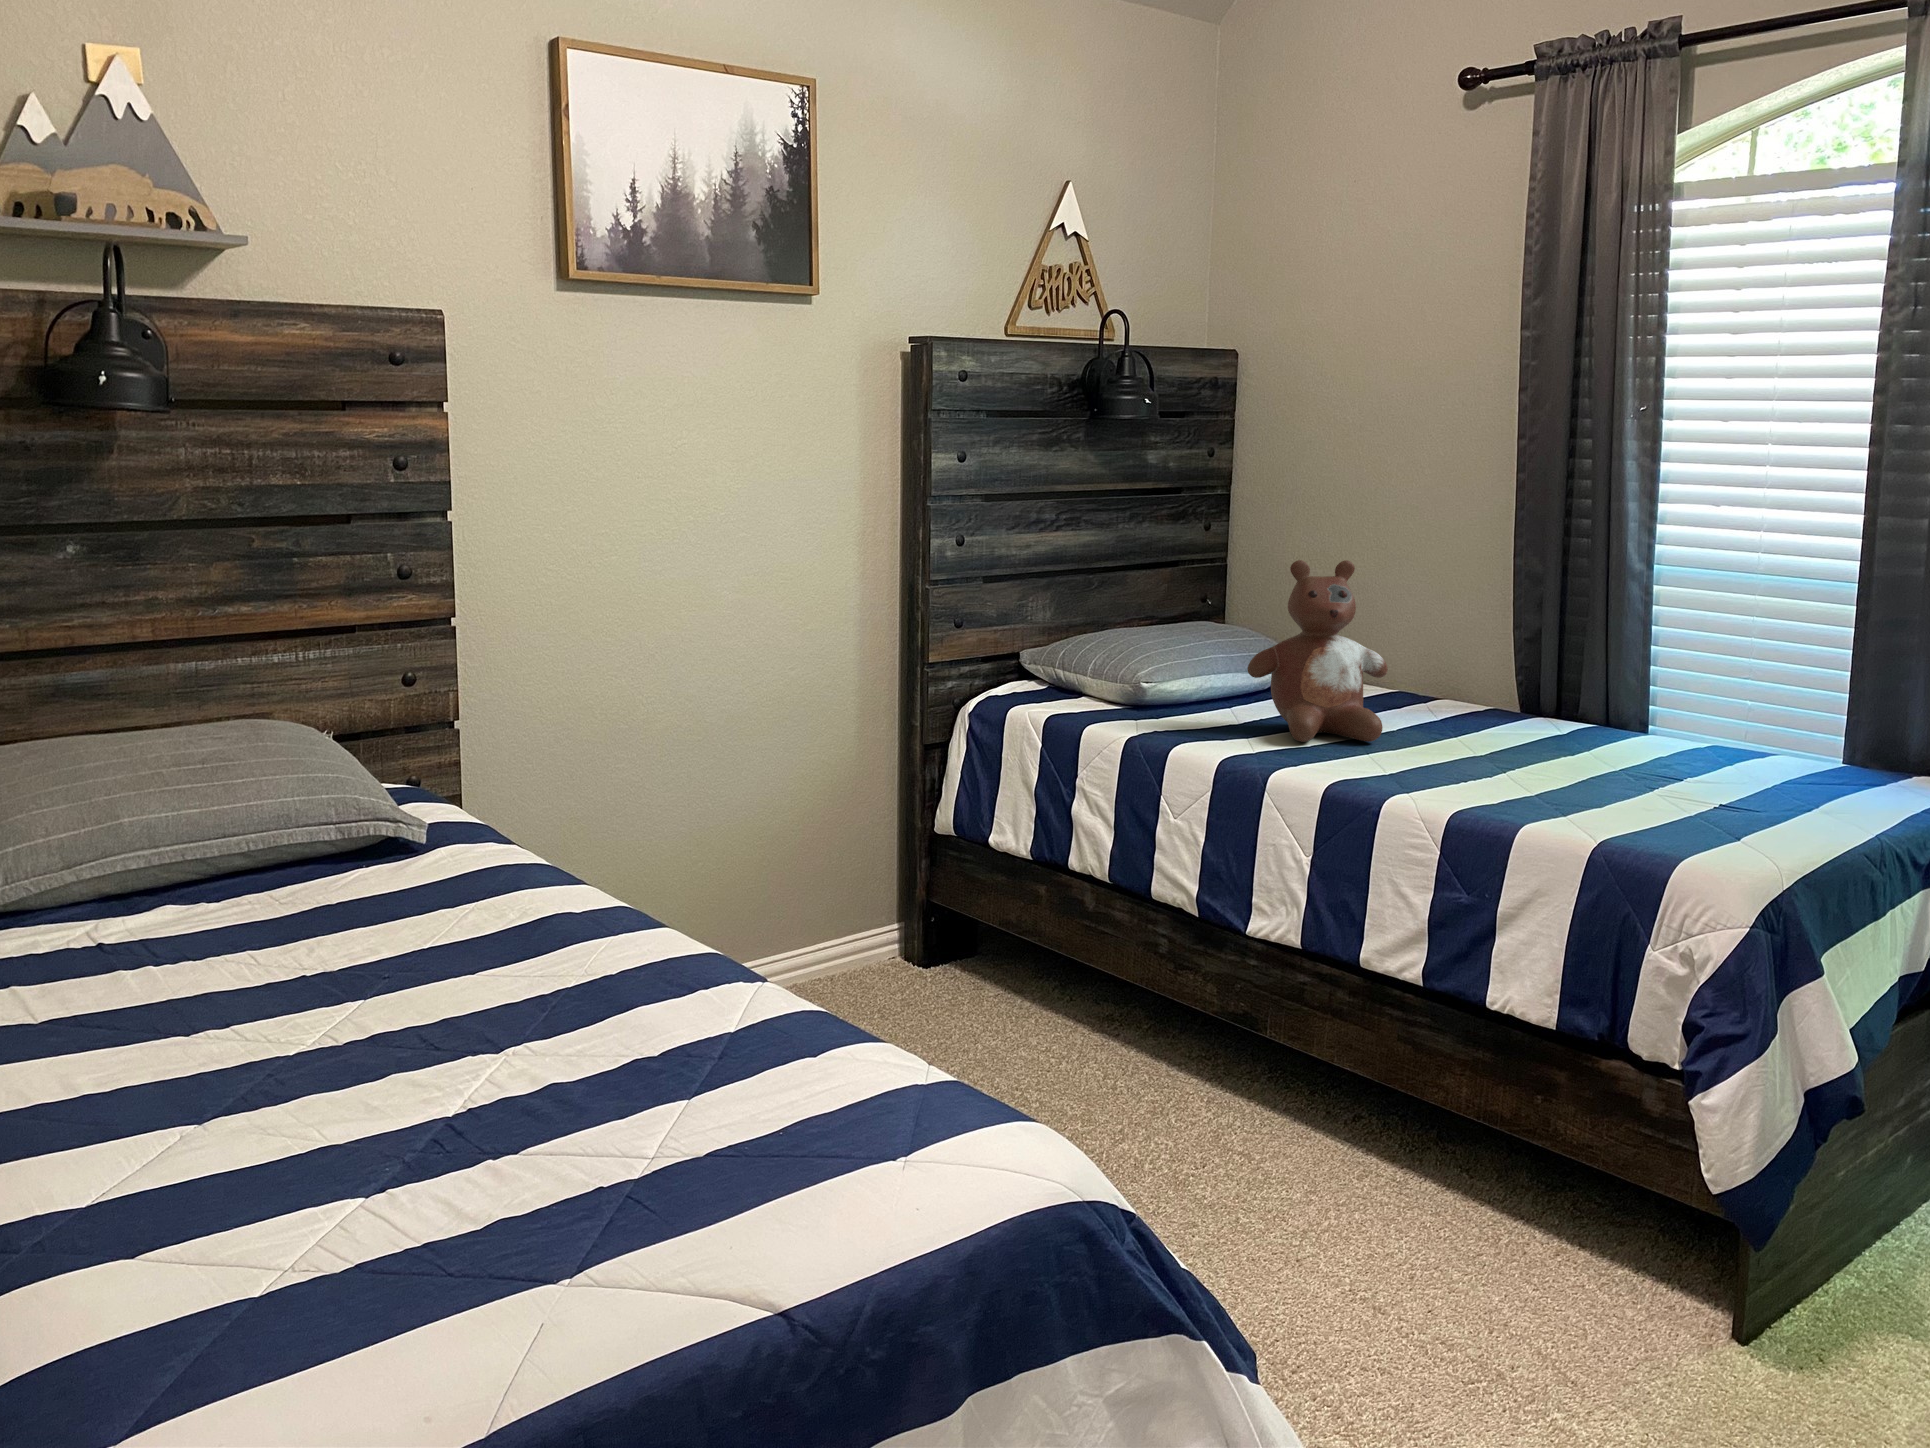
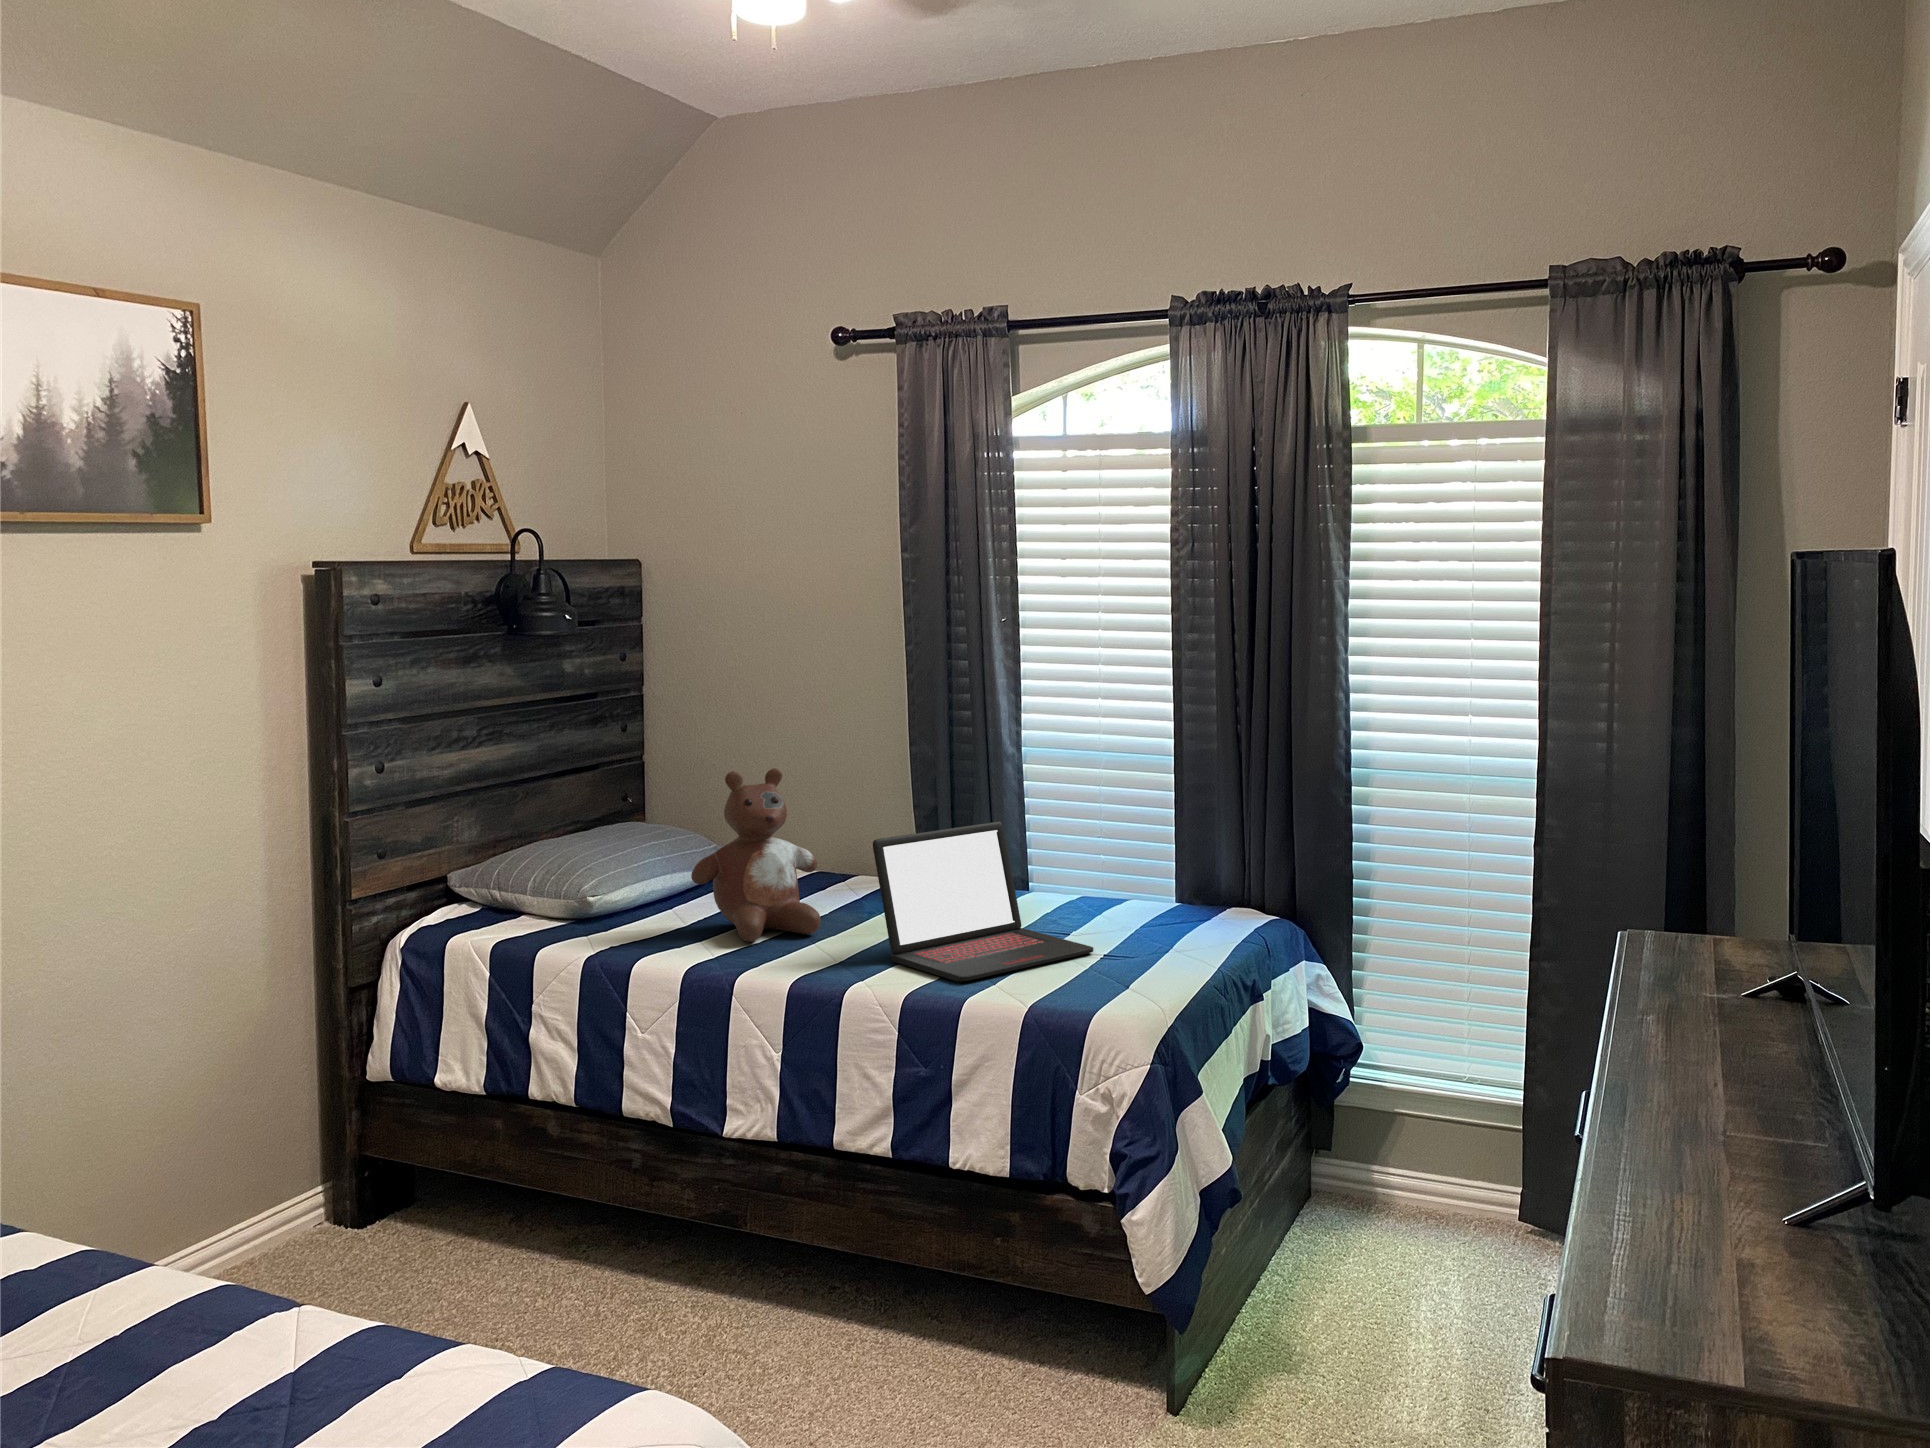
laptop: none [1441,635,1705,804] -> present [873,822,1093,982]

